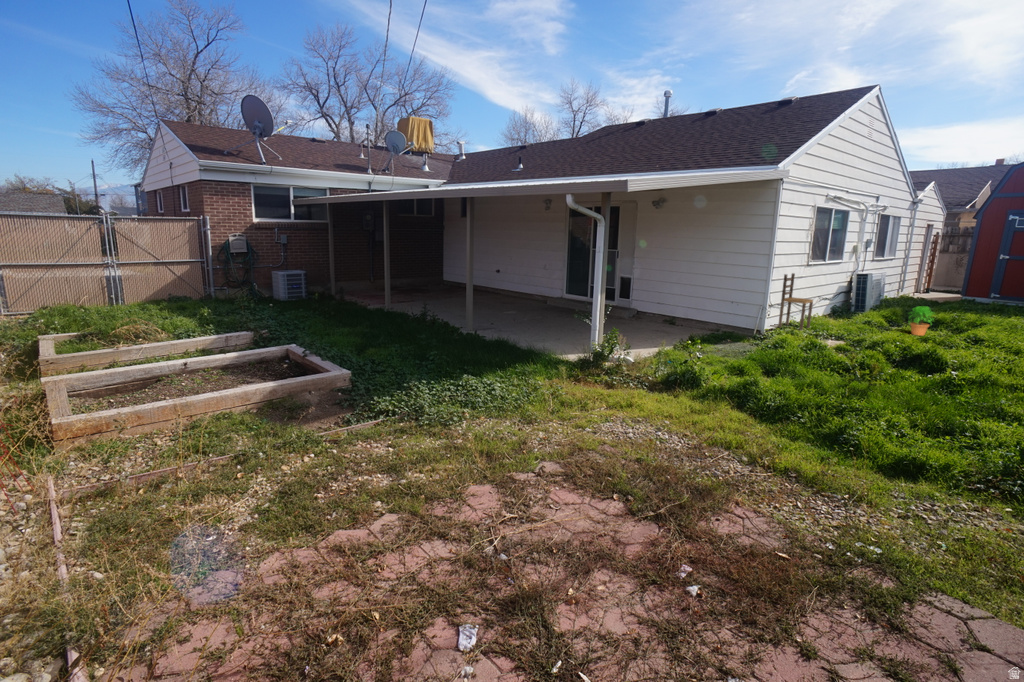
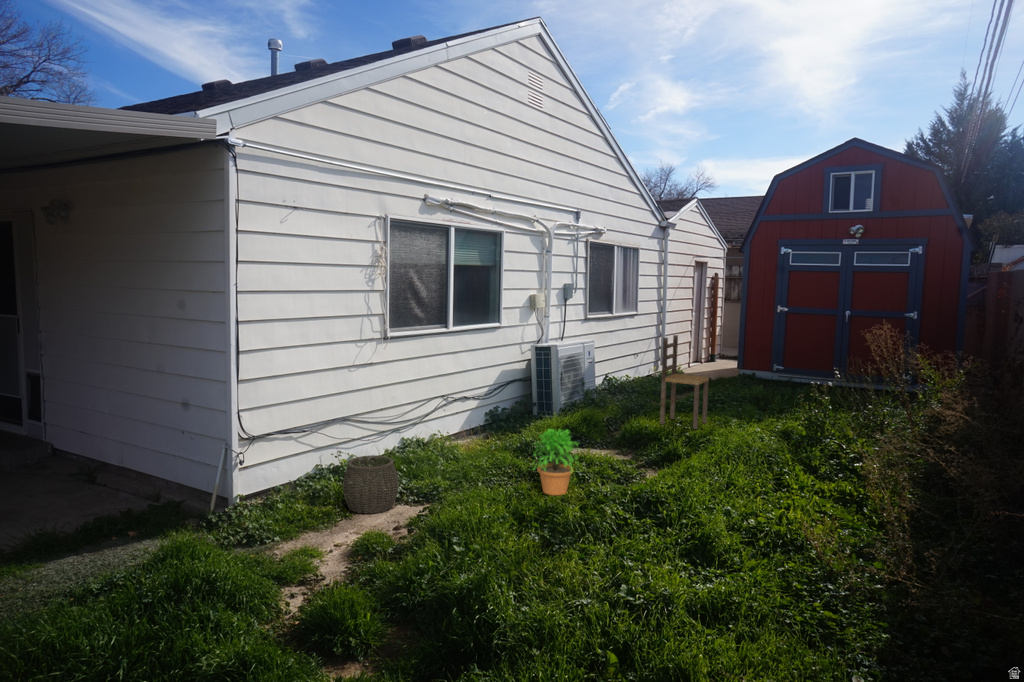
chair: present [778,273,813,330] -> present [660,335,709,429]
woven basket: none [824,313,851,336] -> present [343,455,399,514]

